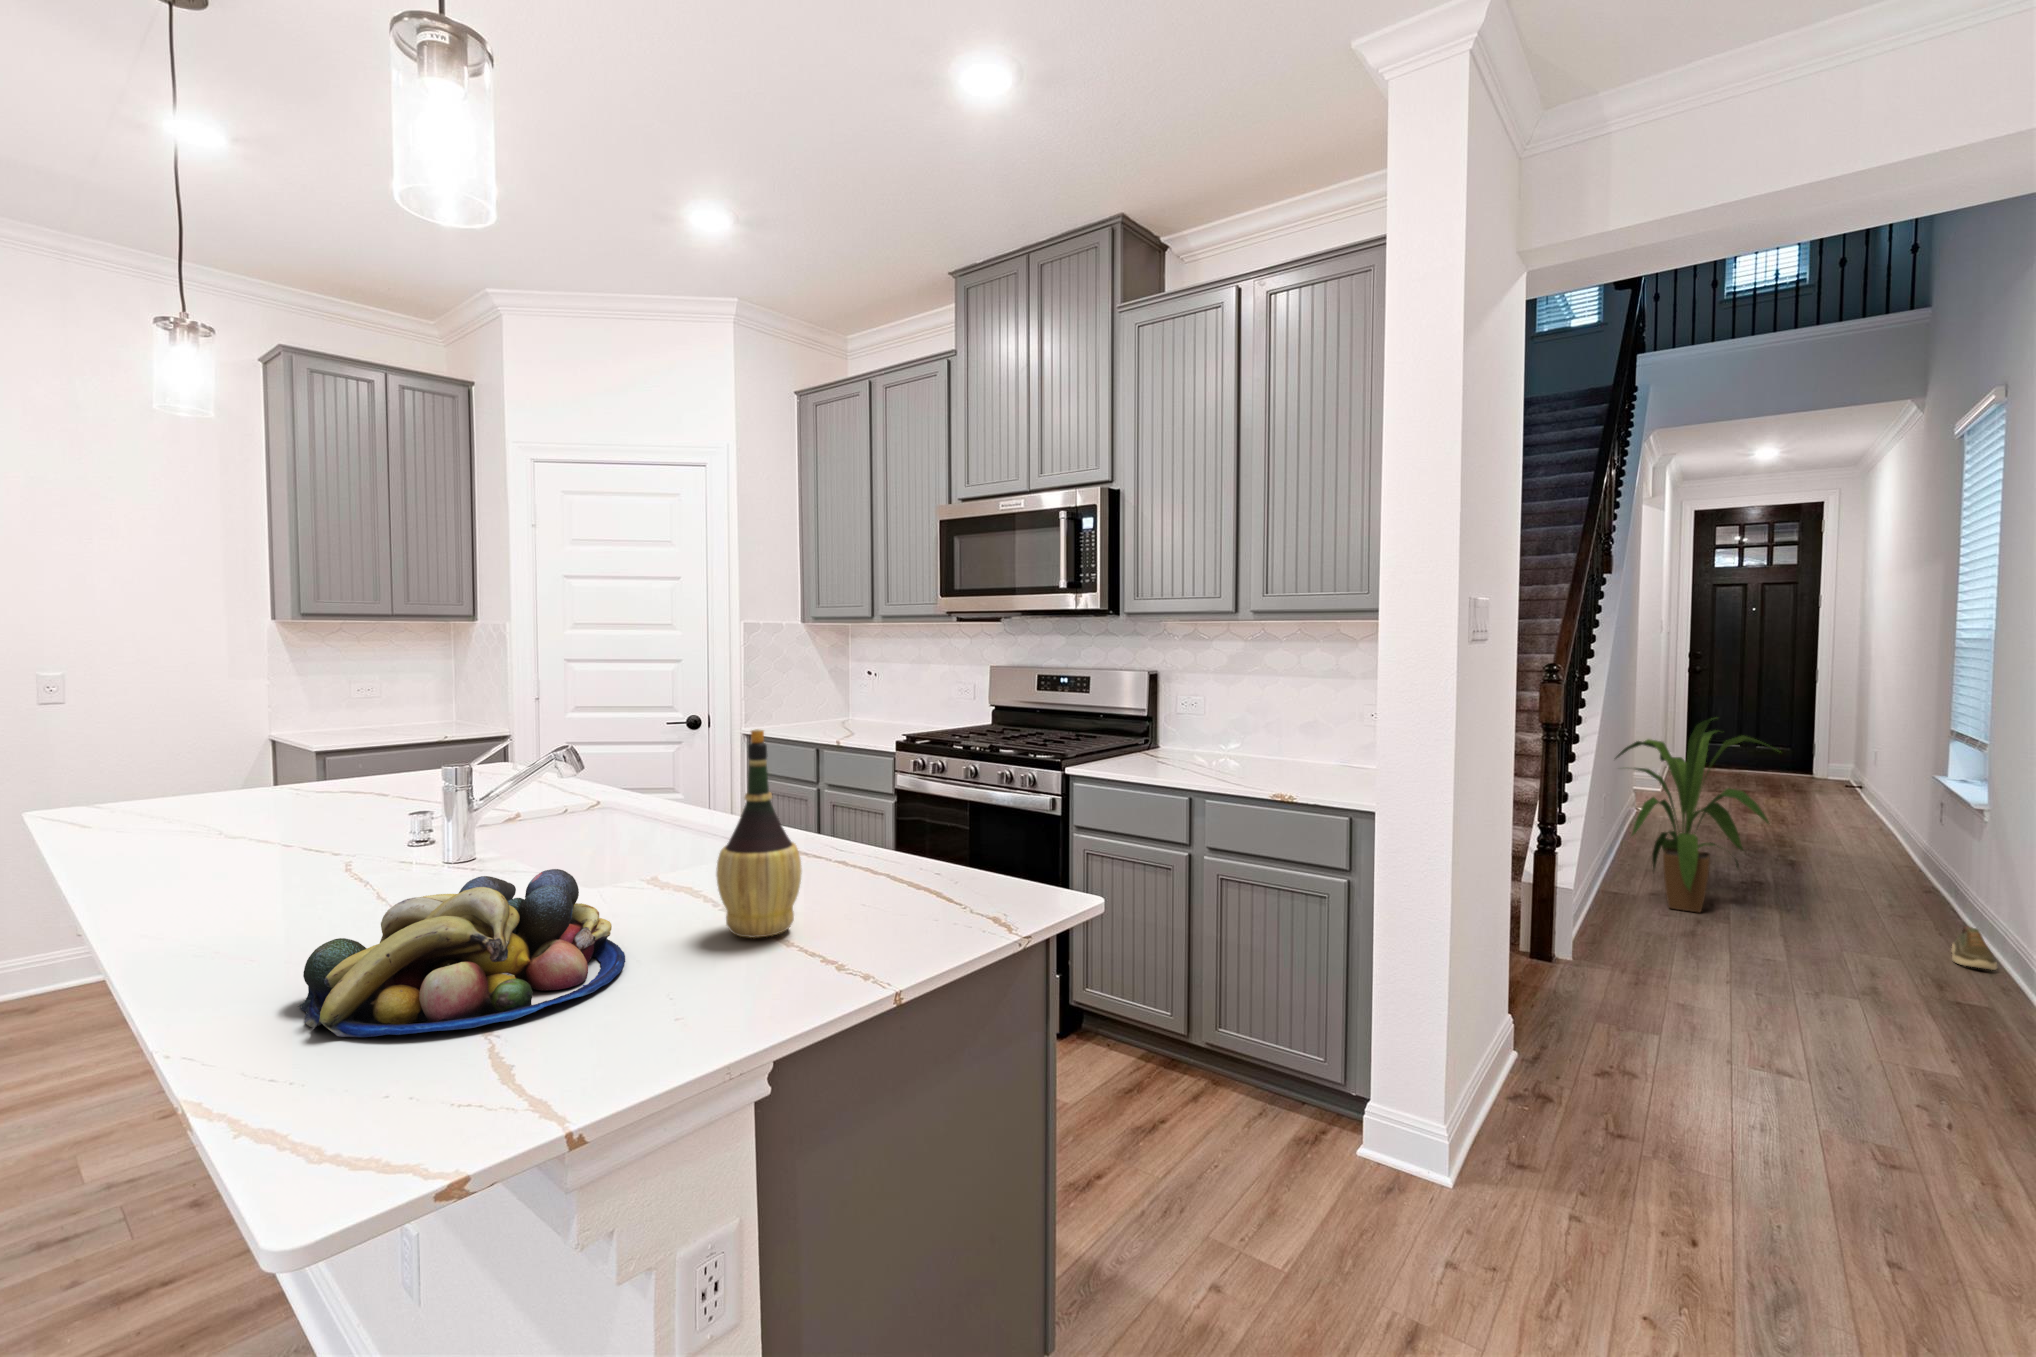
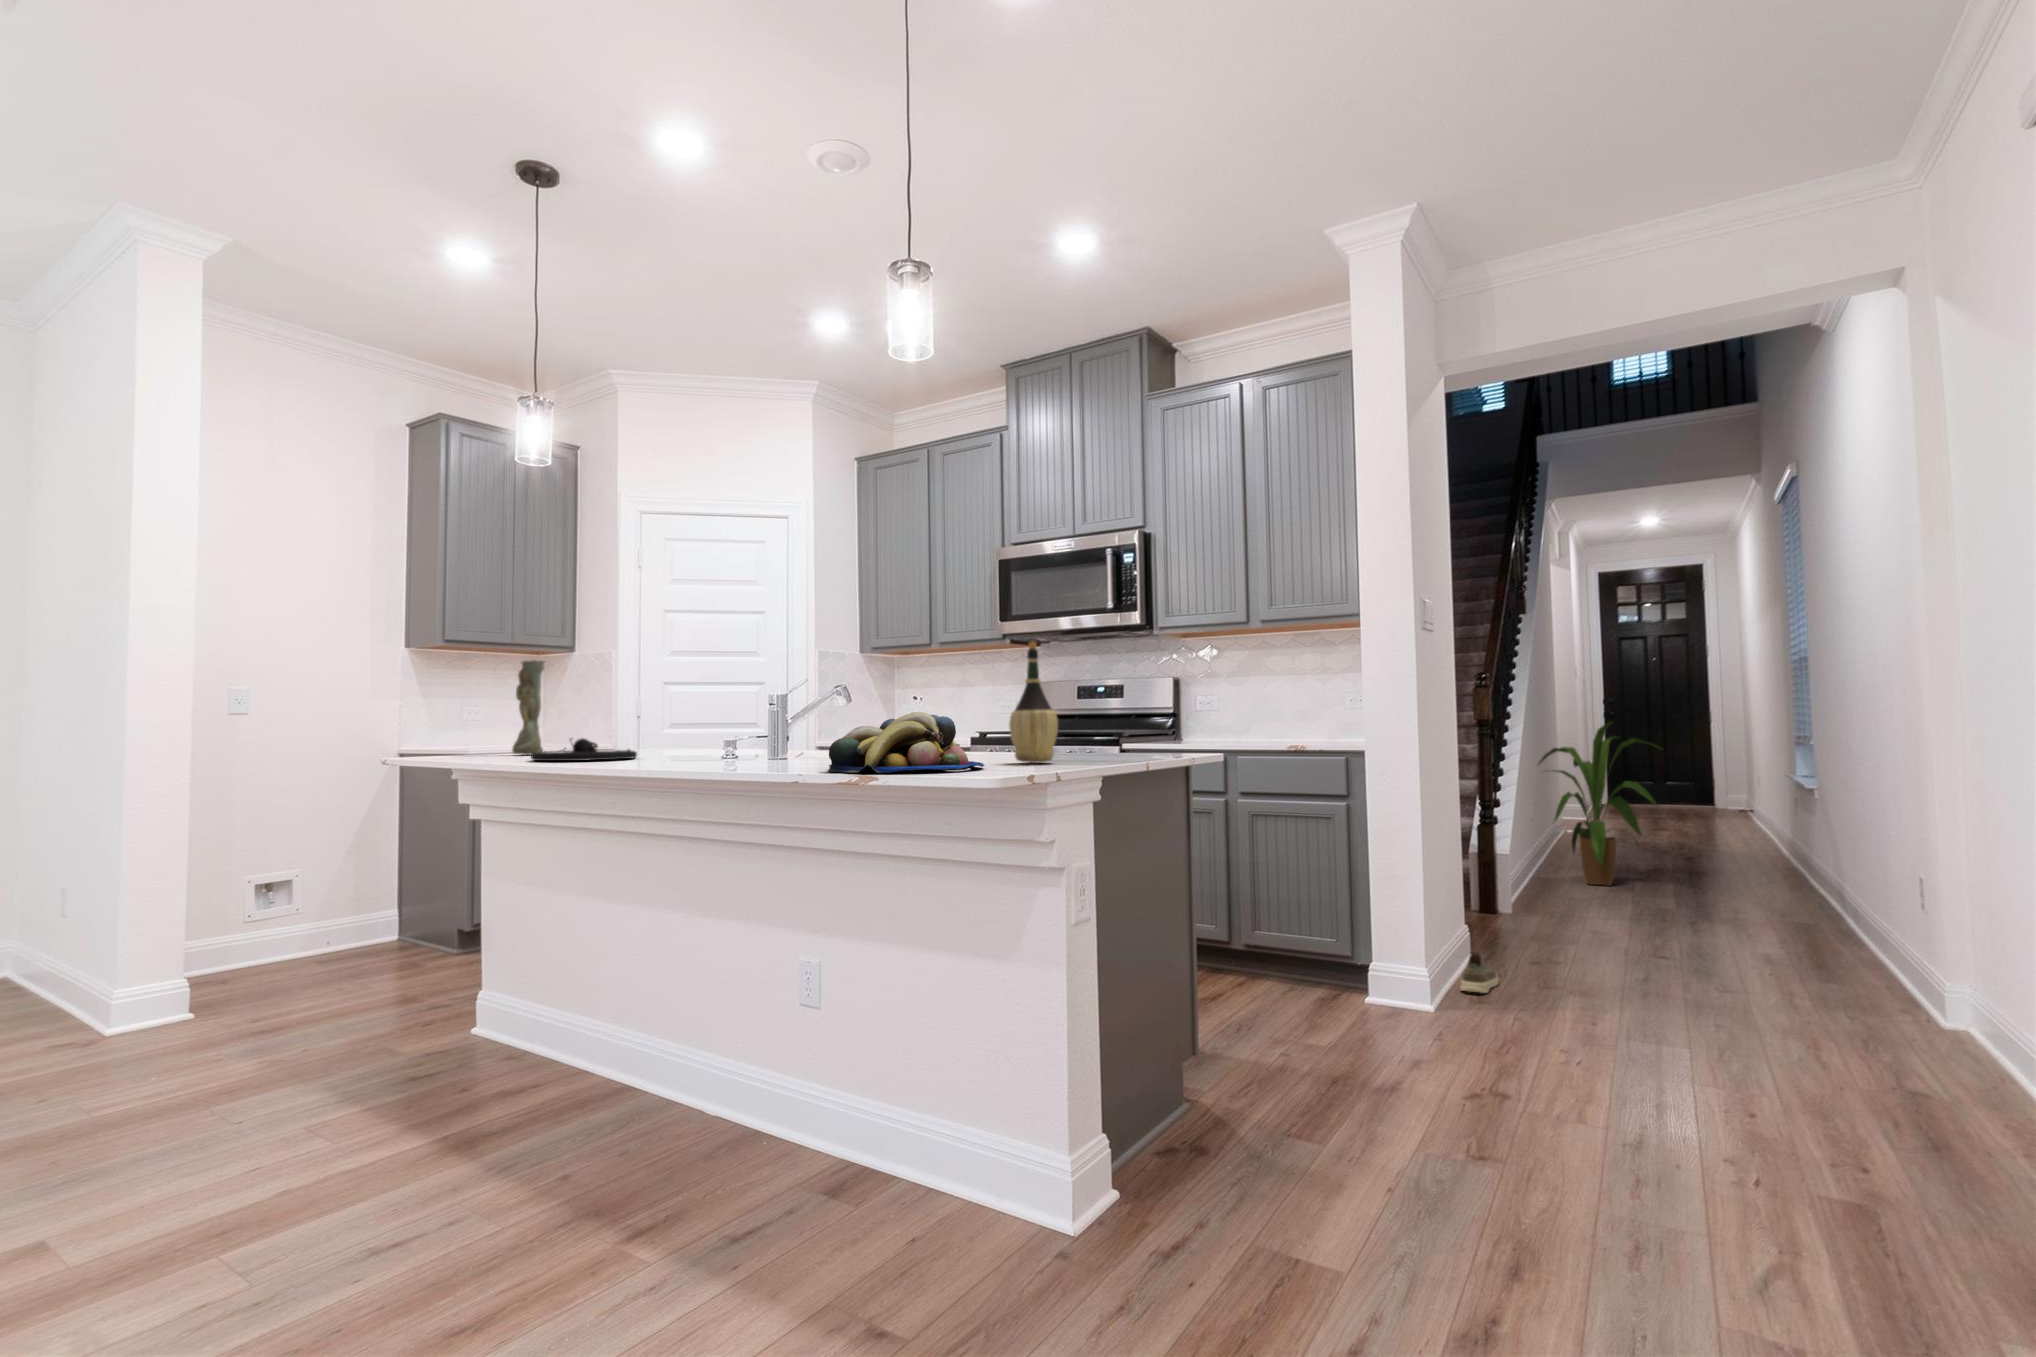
vase: none [189,685,238,813] -> present [512,660,544,755]
plate: none [106,820,290,867] -> present [531,738,637,761]
shoe: present [1951,926,1997,970] -> present [1460,952,1499,993]

